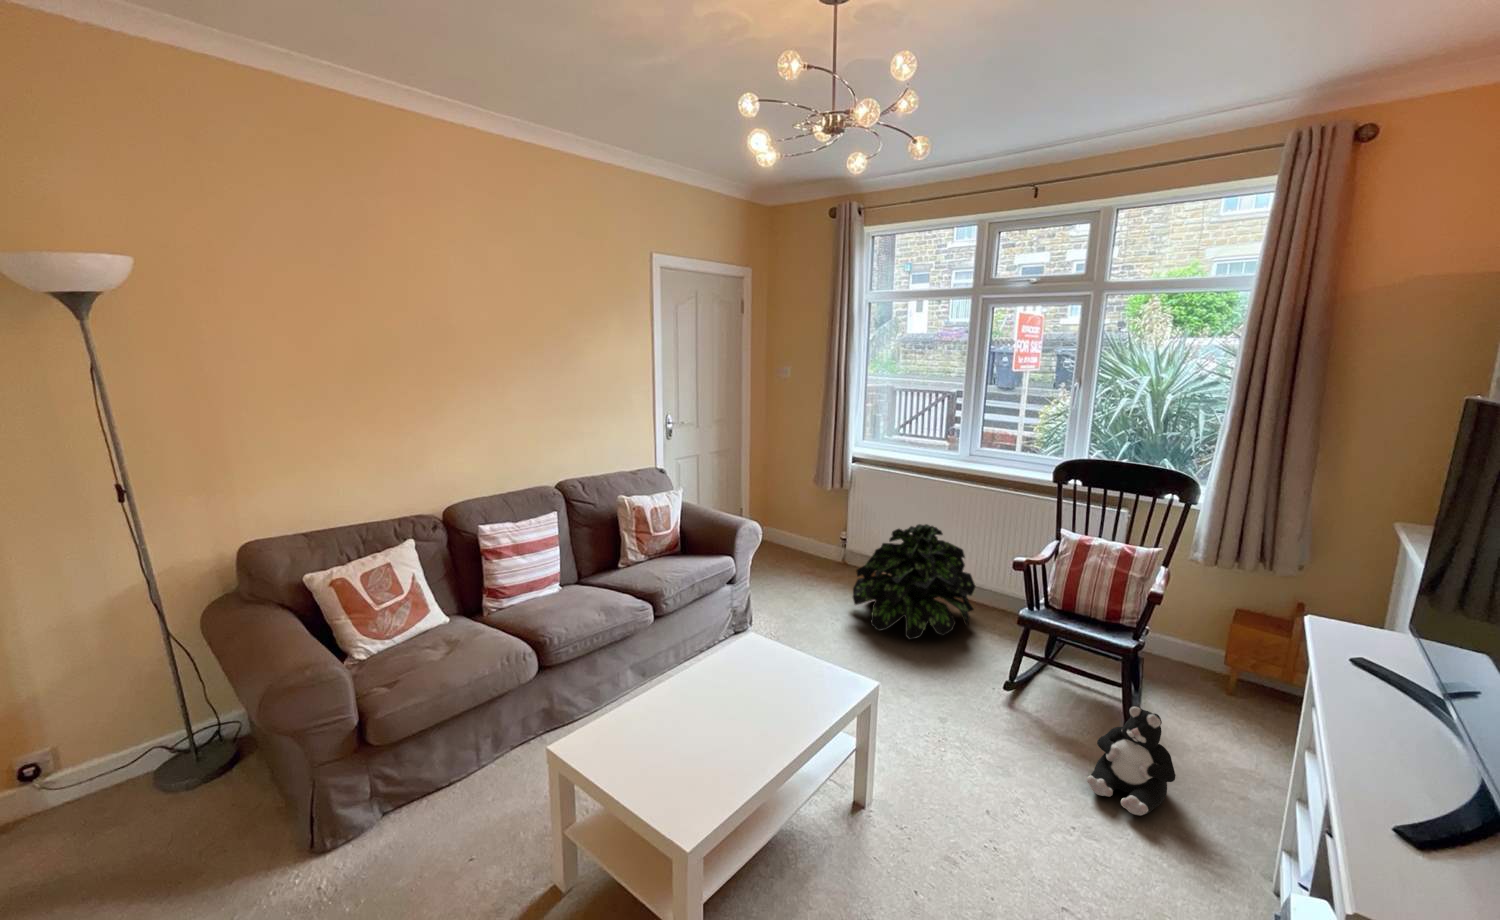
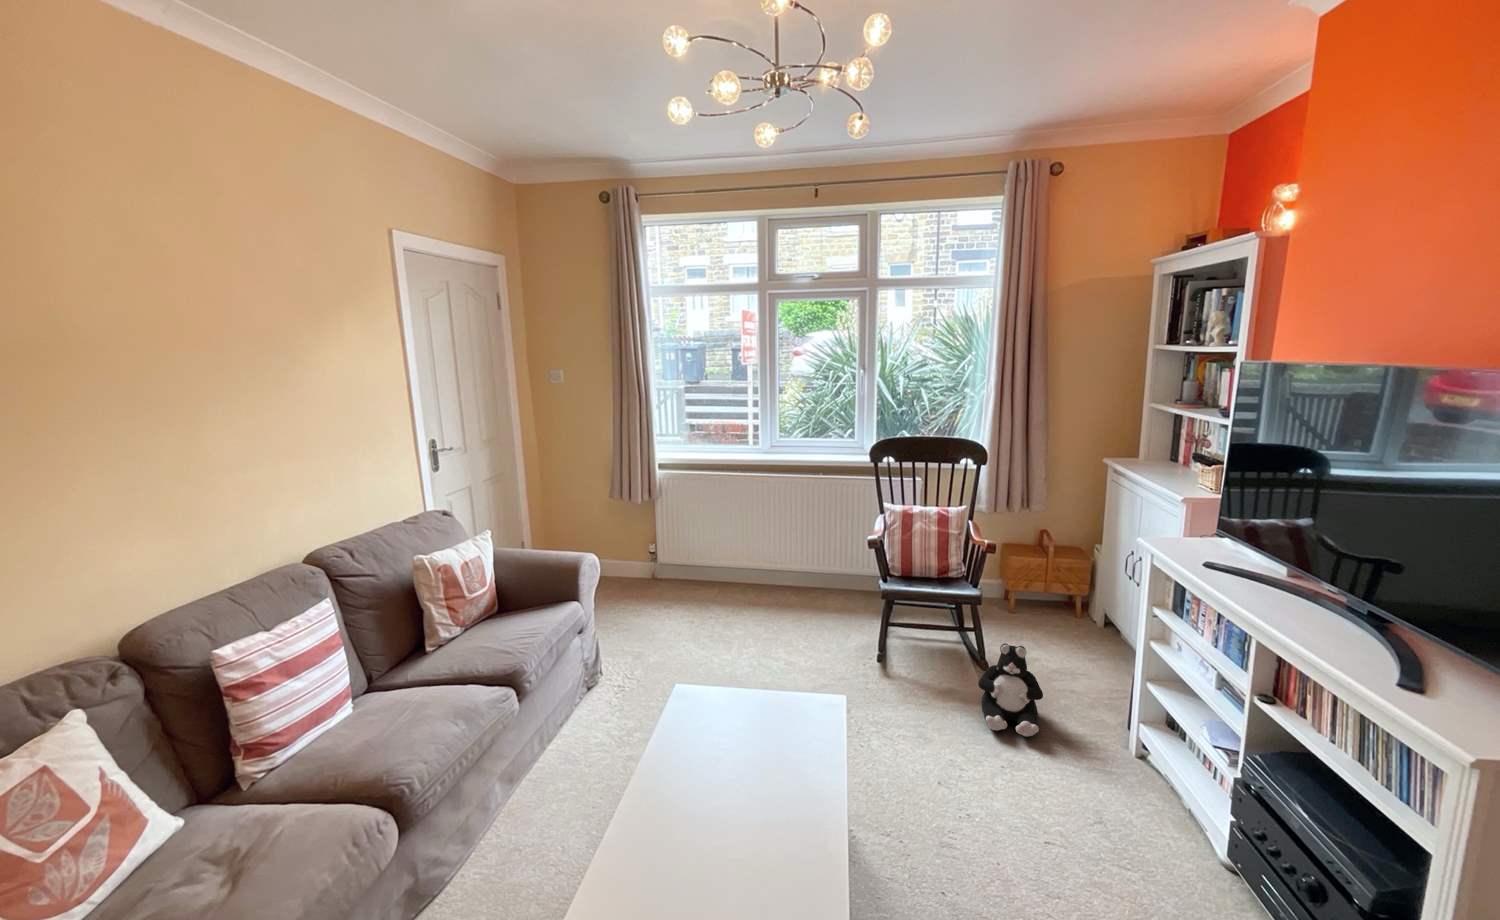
potted plant: present [853,524,975,640] -> none [690,521,815,641]

